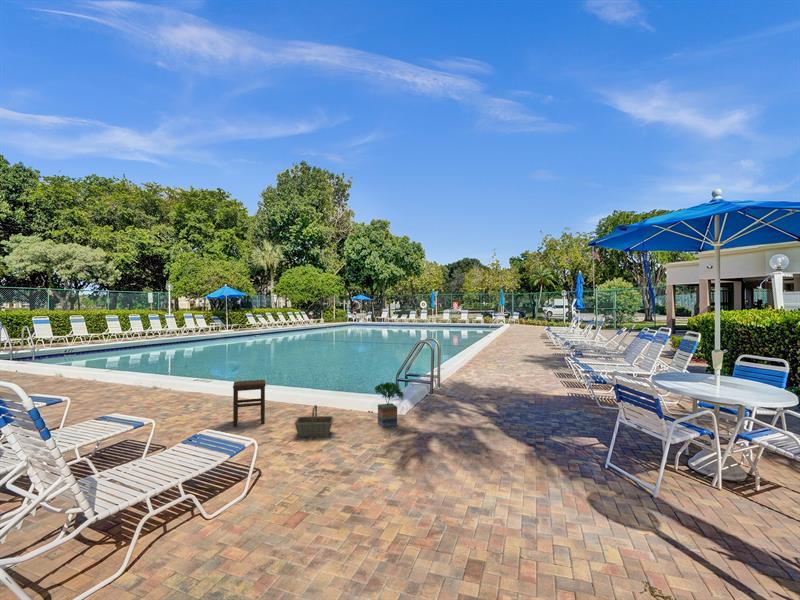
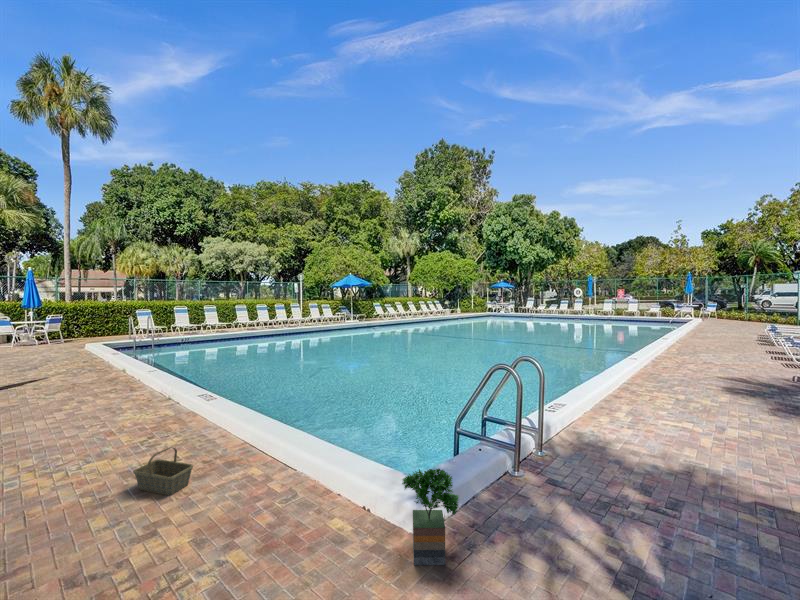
stool: present [233,380,266,426] -> none [192,429,254,505]
basket: present [295,405,334,437] -> present [133,447,193,495]

